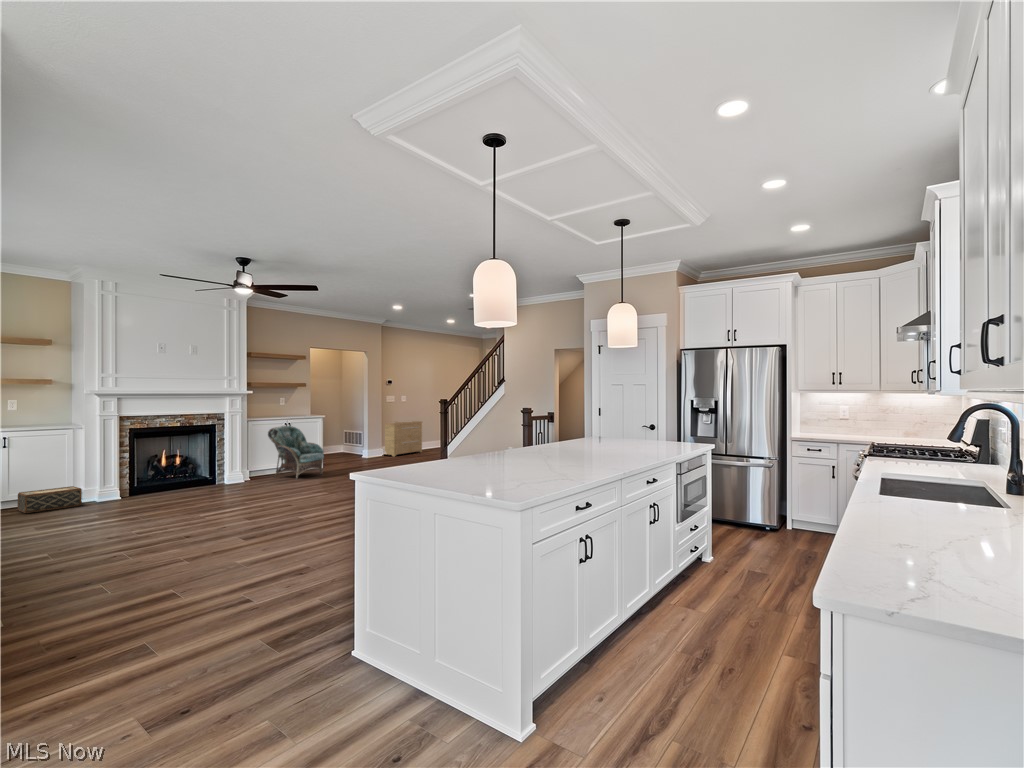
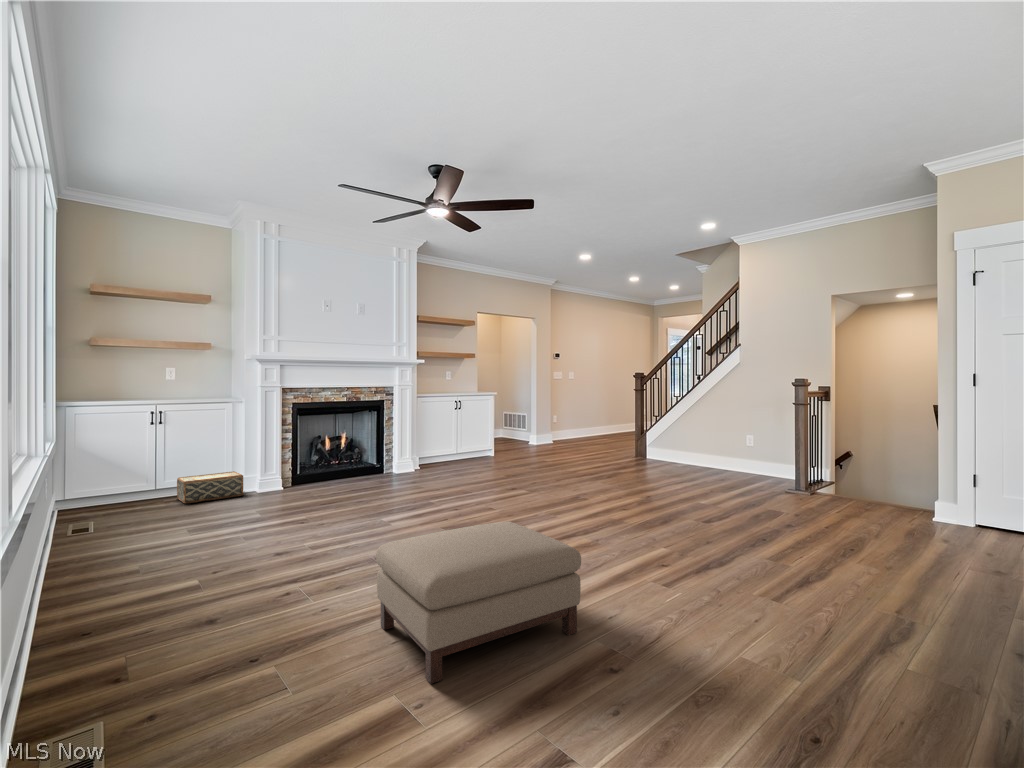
side table: present [385,421,422,456] -> none [547,402,597,444]
armchair: present [268,426,324,479] -> none [438,404,503,470]
ottoman: none [174,502,303,584] -> present [376,521,581,684]

